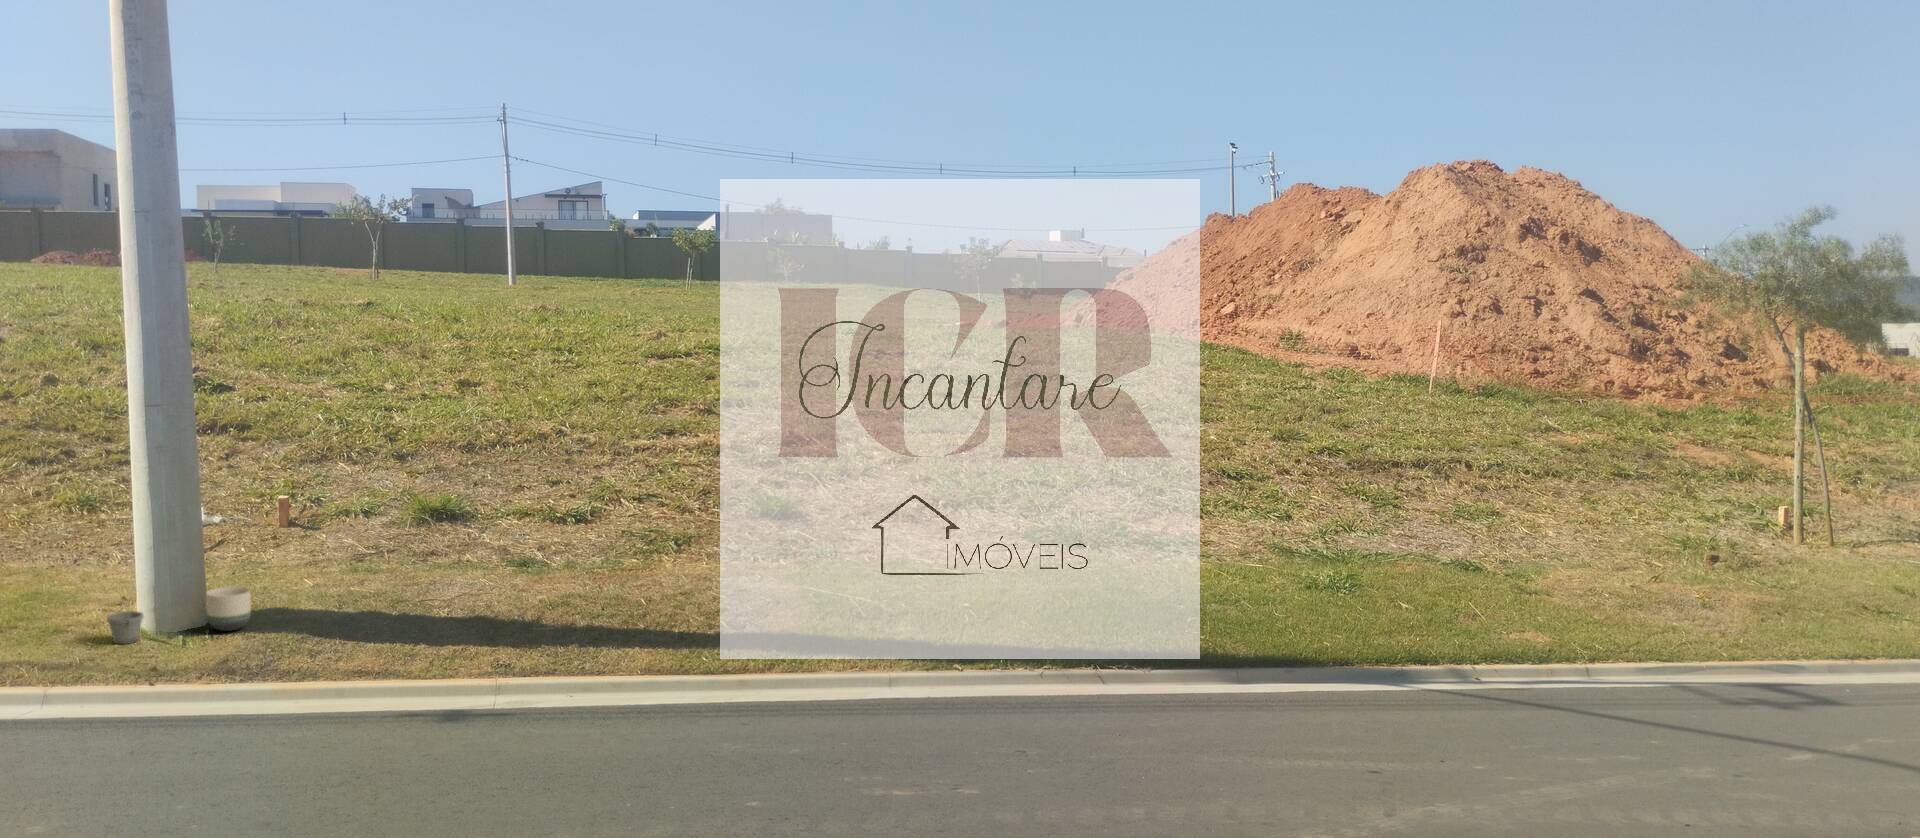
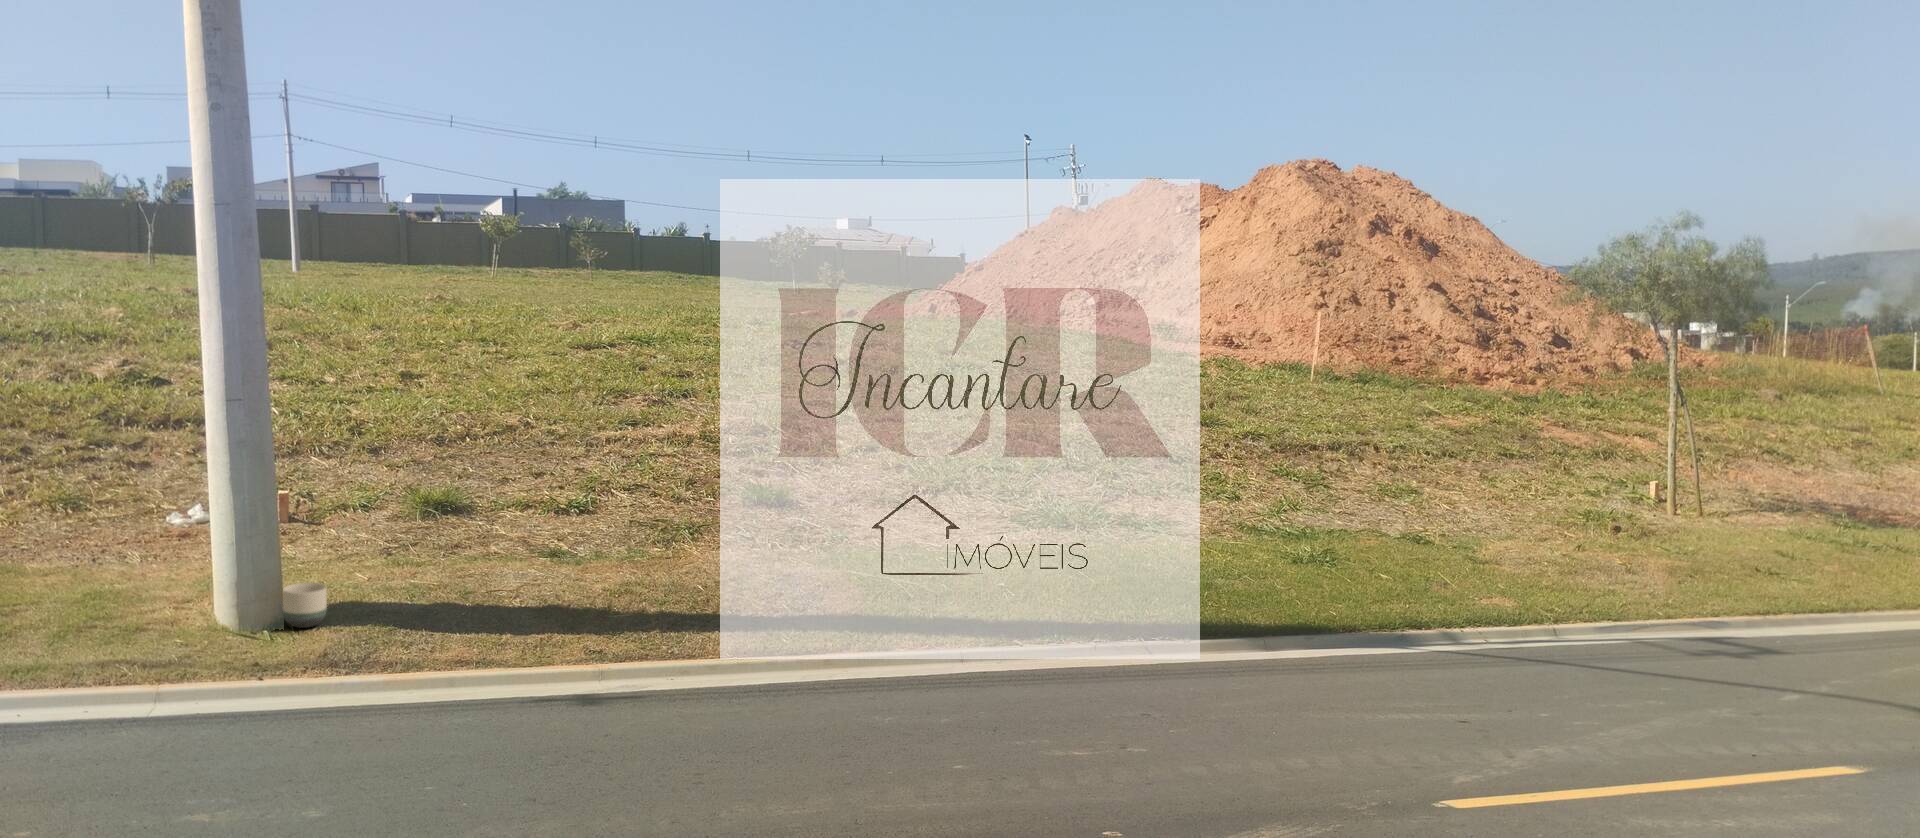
bucket: present [107,596,143,644] -> none [187,595,223,644]

